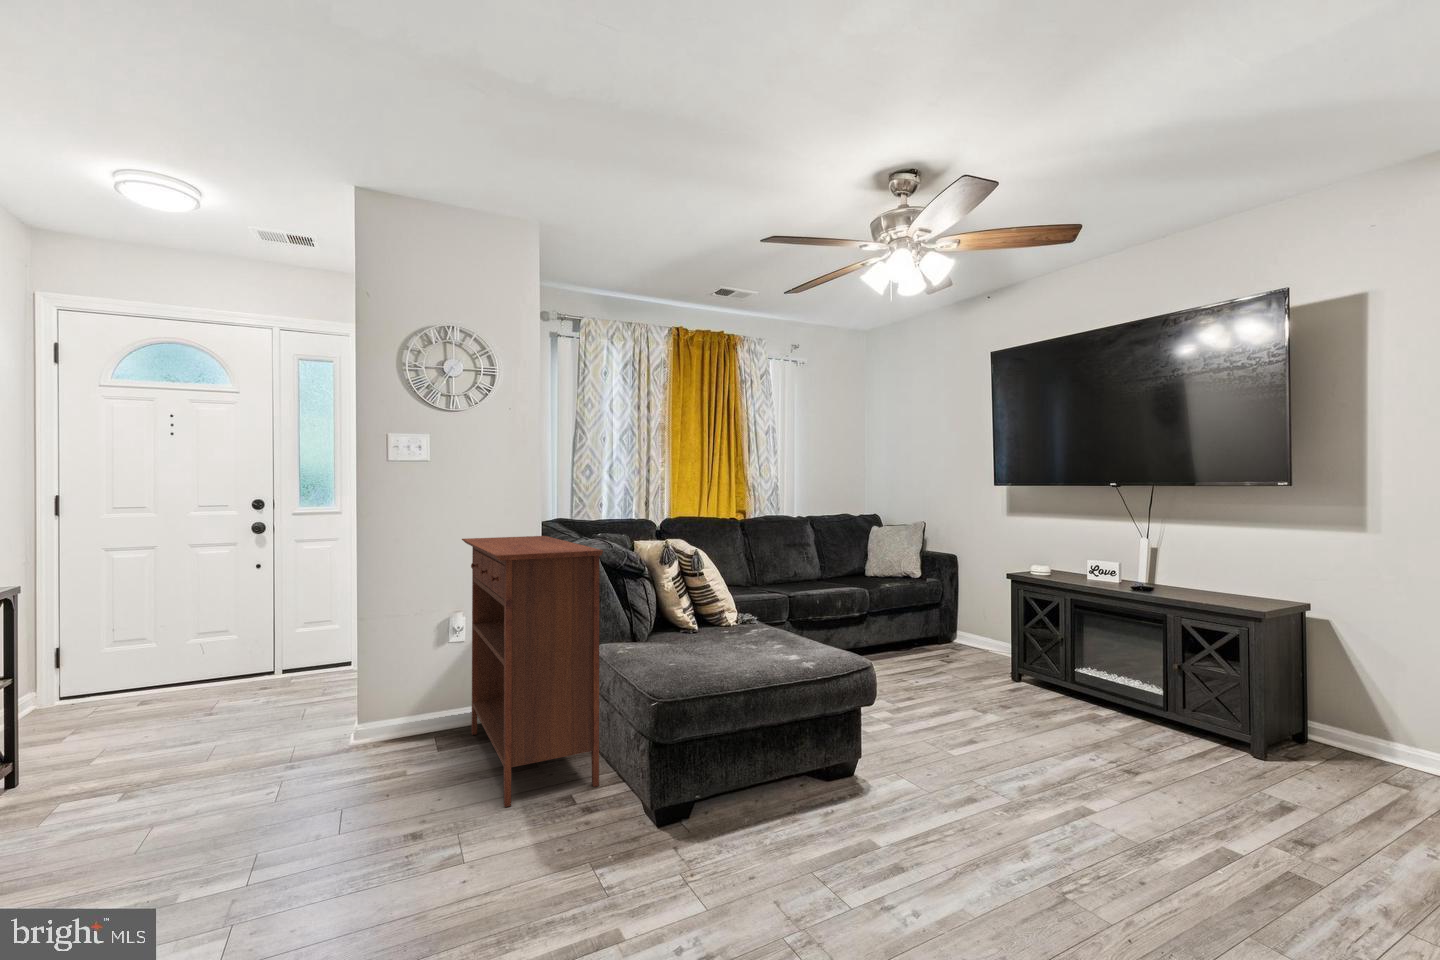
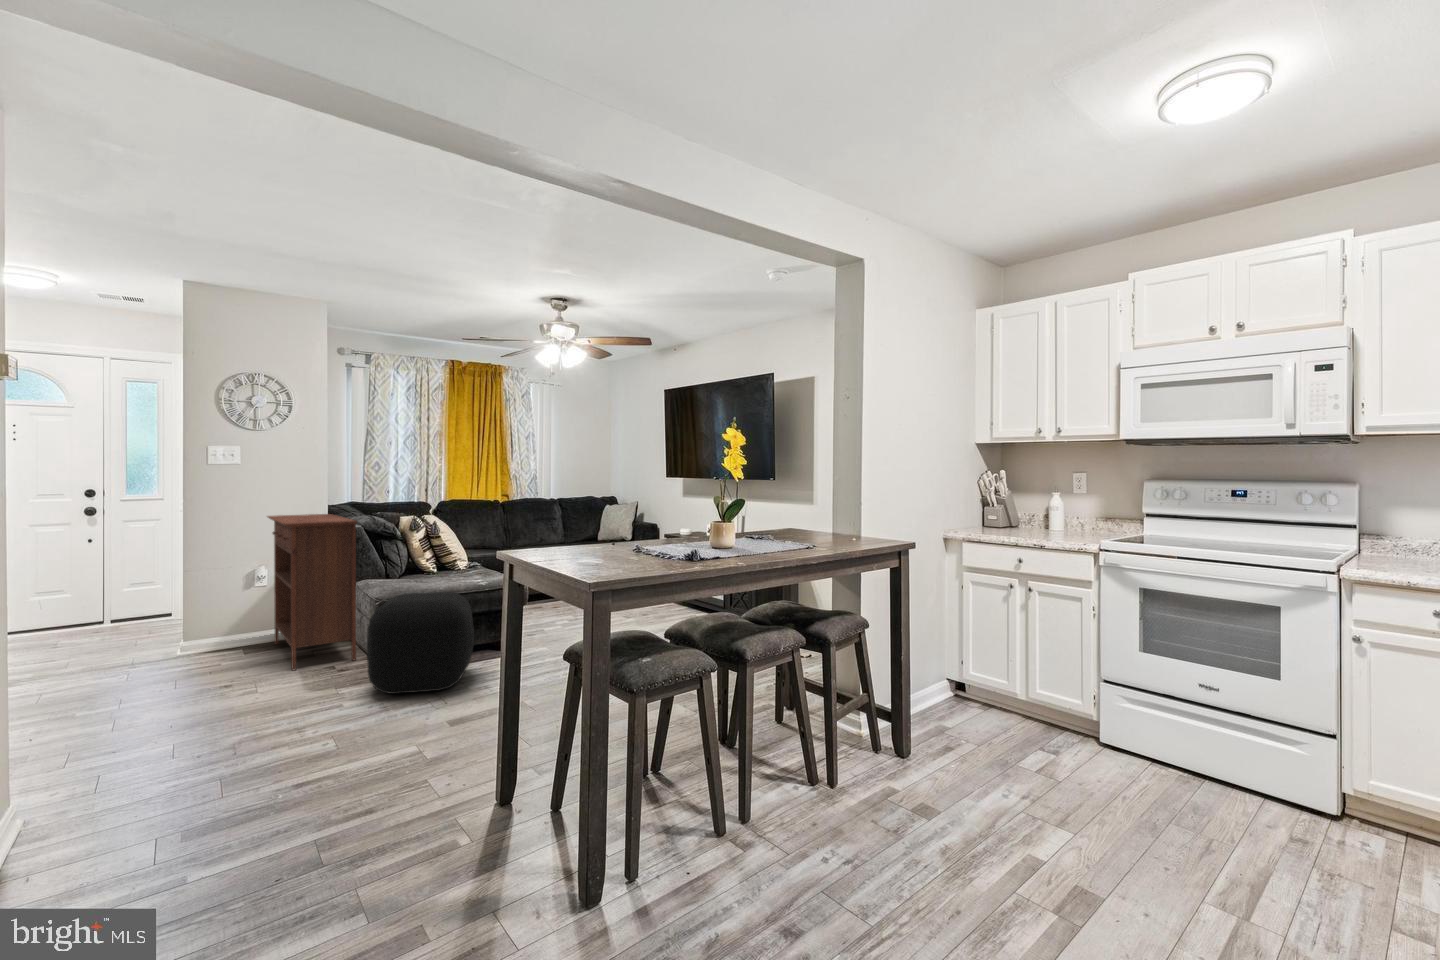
ottoman: none [649,689,841,912] -> present [367,592,474,694]

